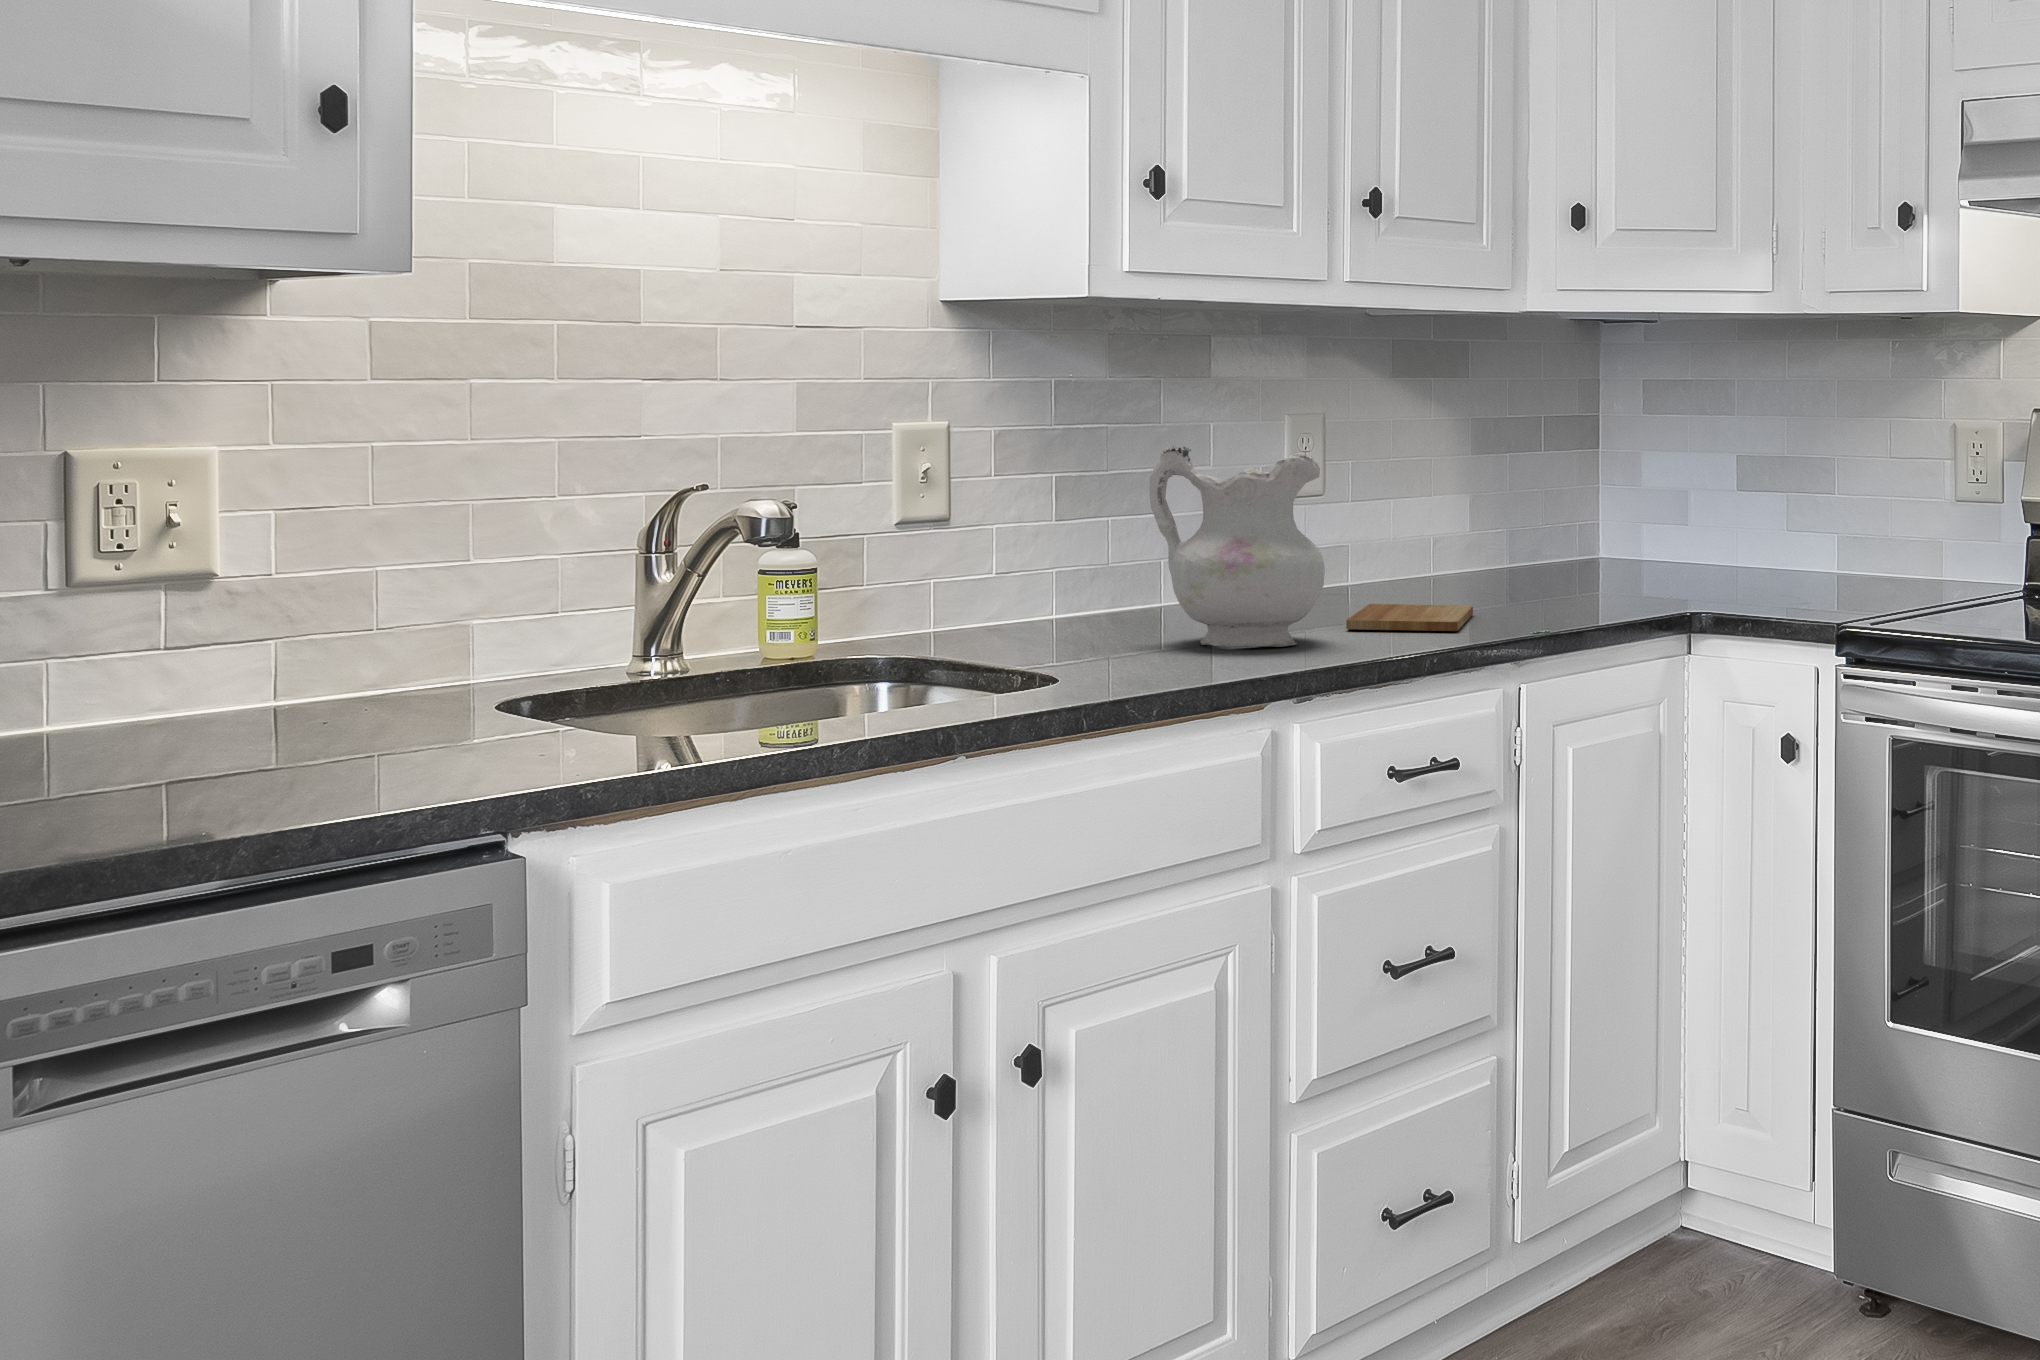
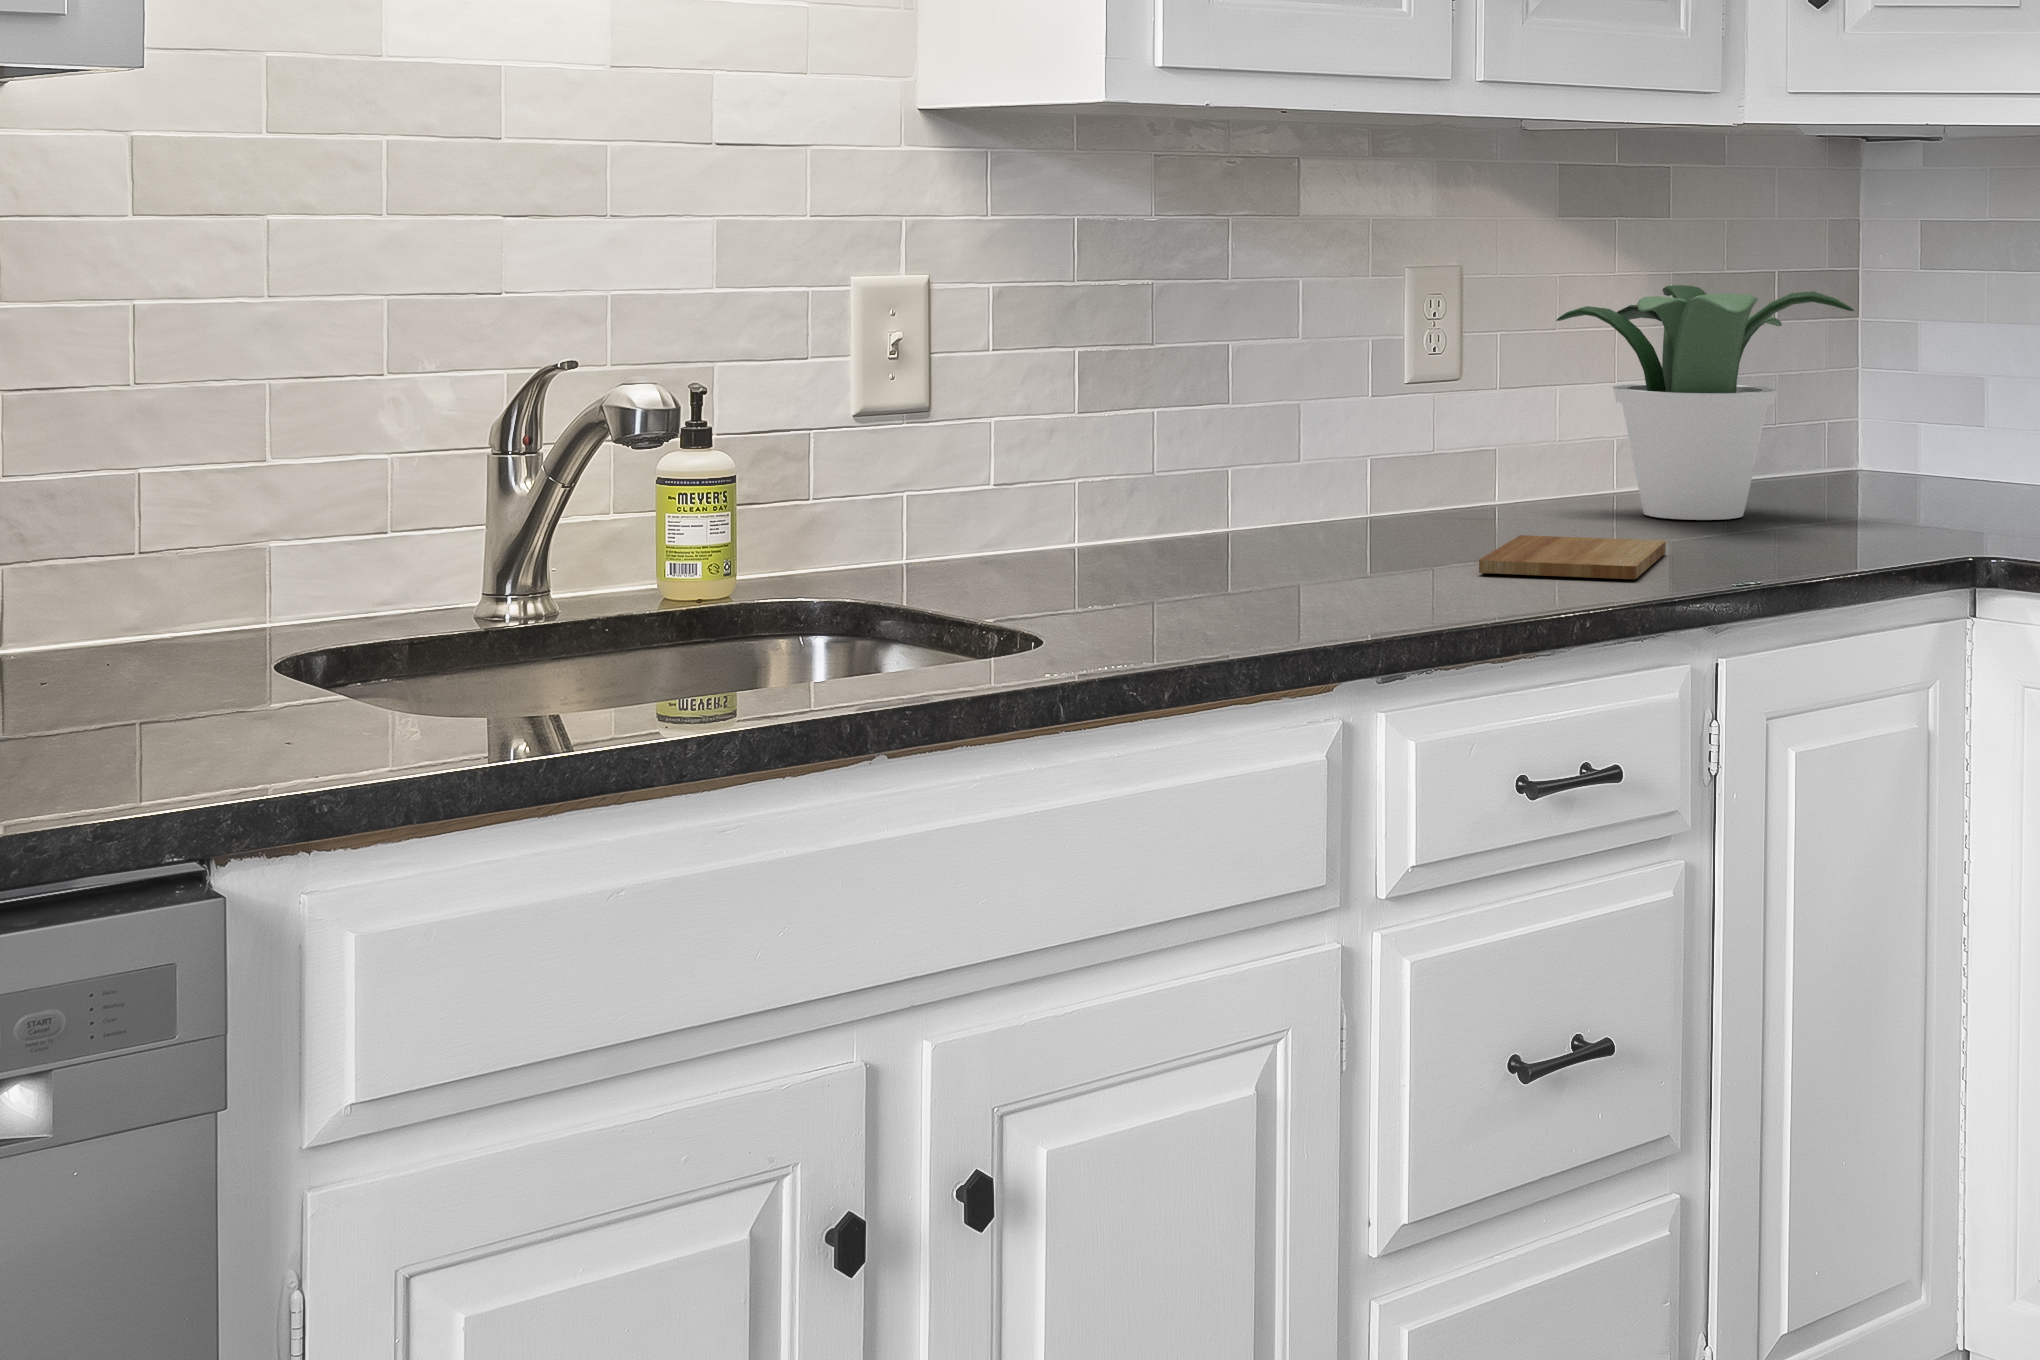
potted plant: none [1386,426,1599,592] -> present [1556,285,1854,520]
ceramic pitcher: present [1150,446,1325,647] -> none [1199,312,1442,598]

